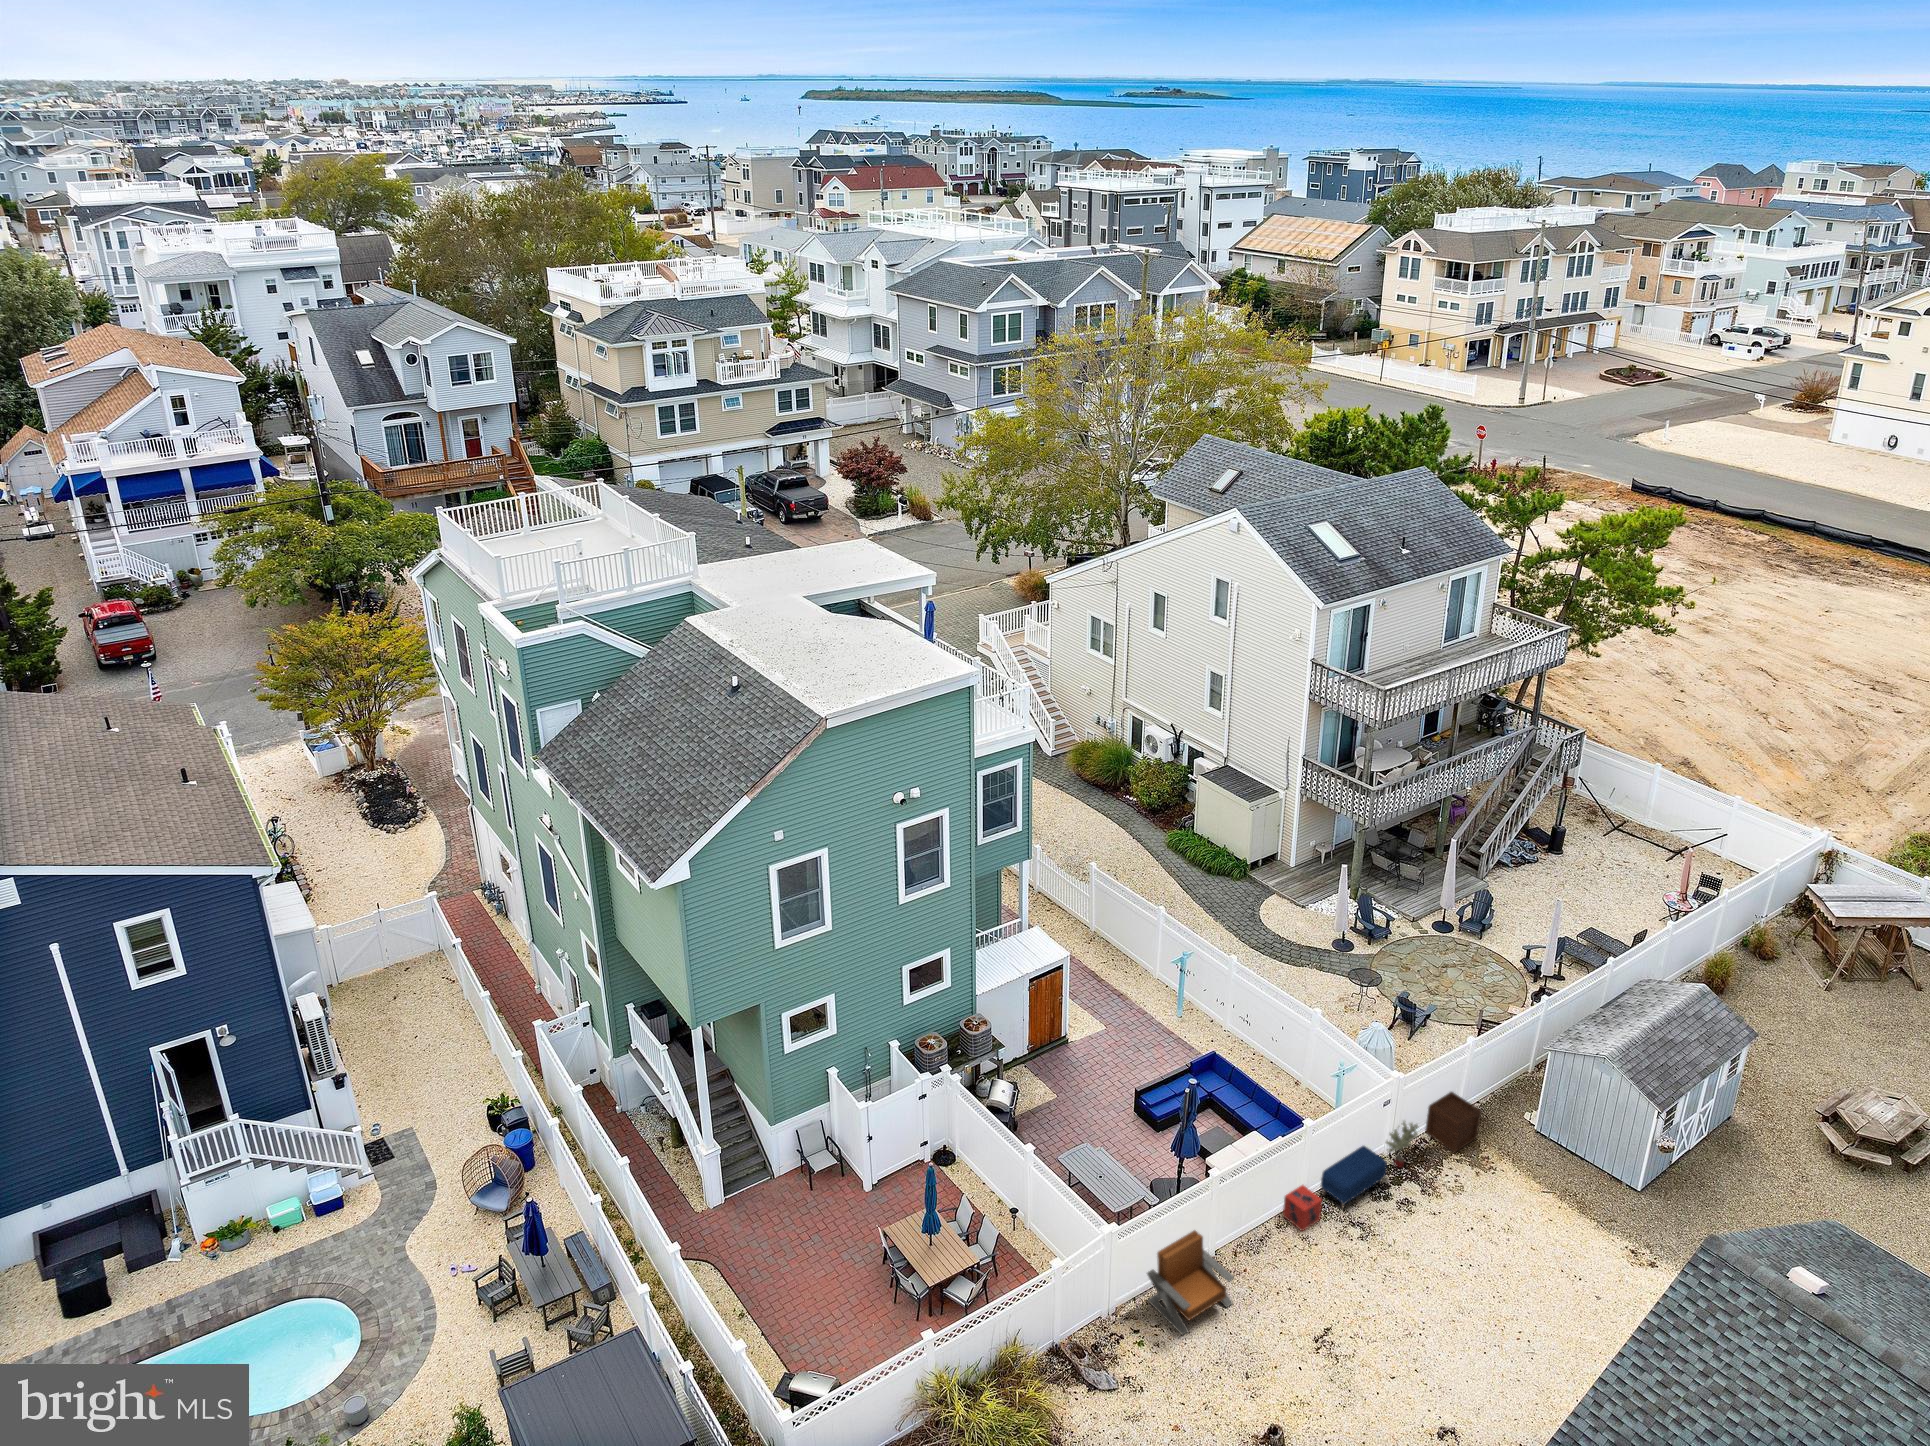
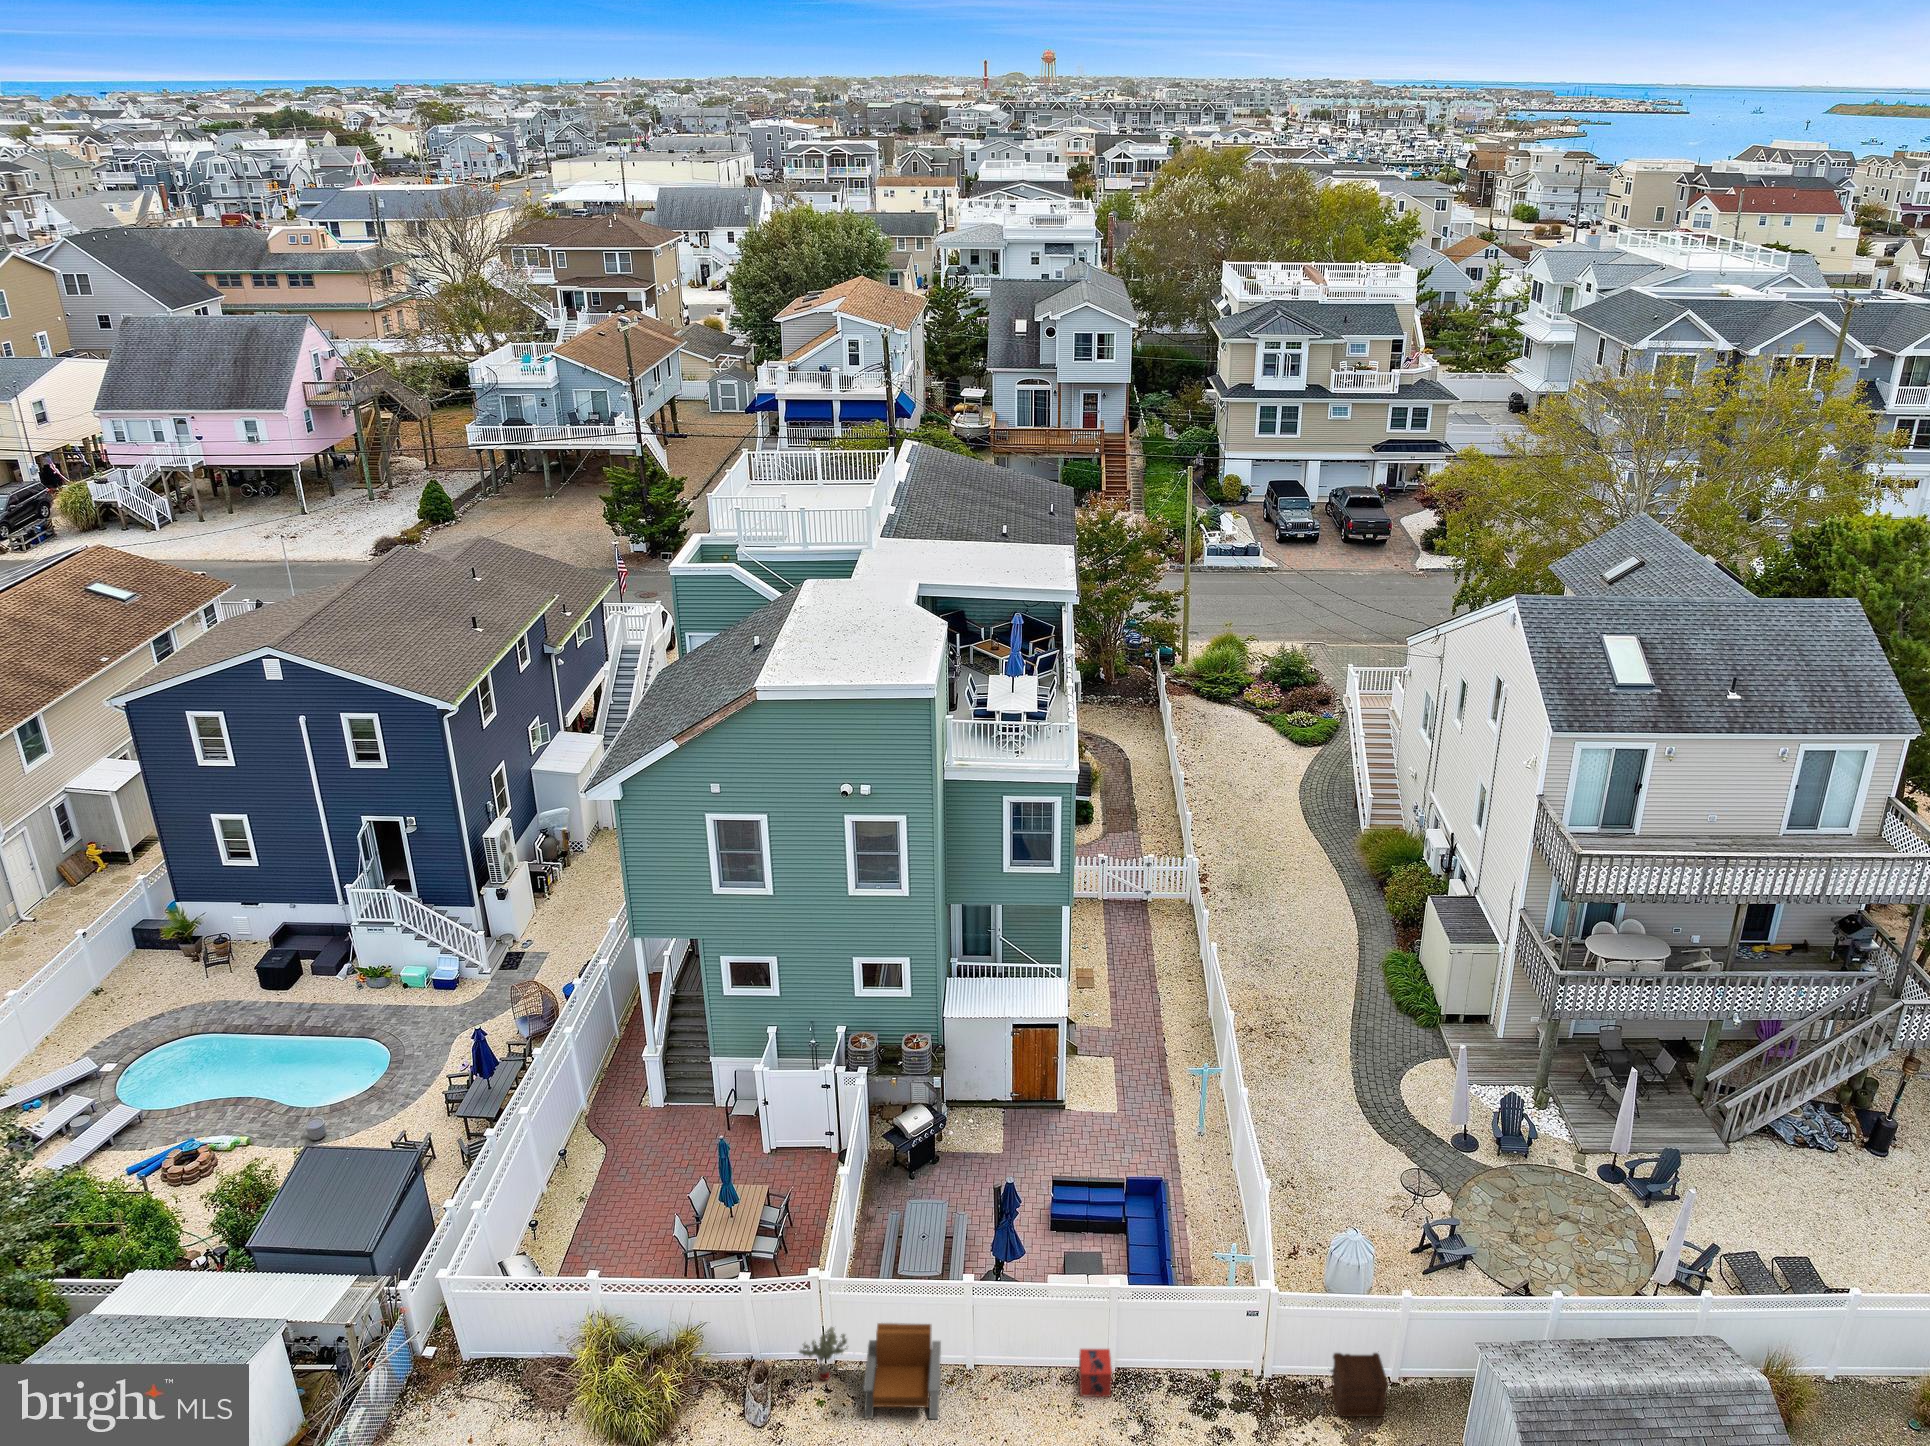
potted tree: present [1386,1122,1418,1168] -> present [799,1327,847,1380]
bench: present [1321,1146,1387,1210] -> none [1140,1346,1221,1401]

